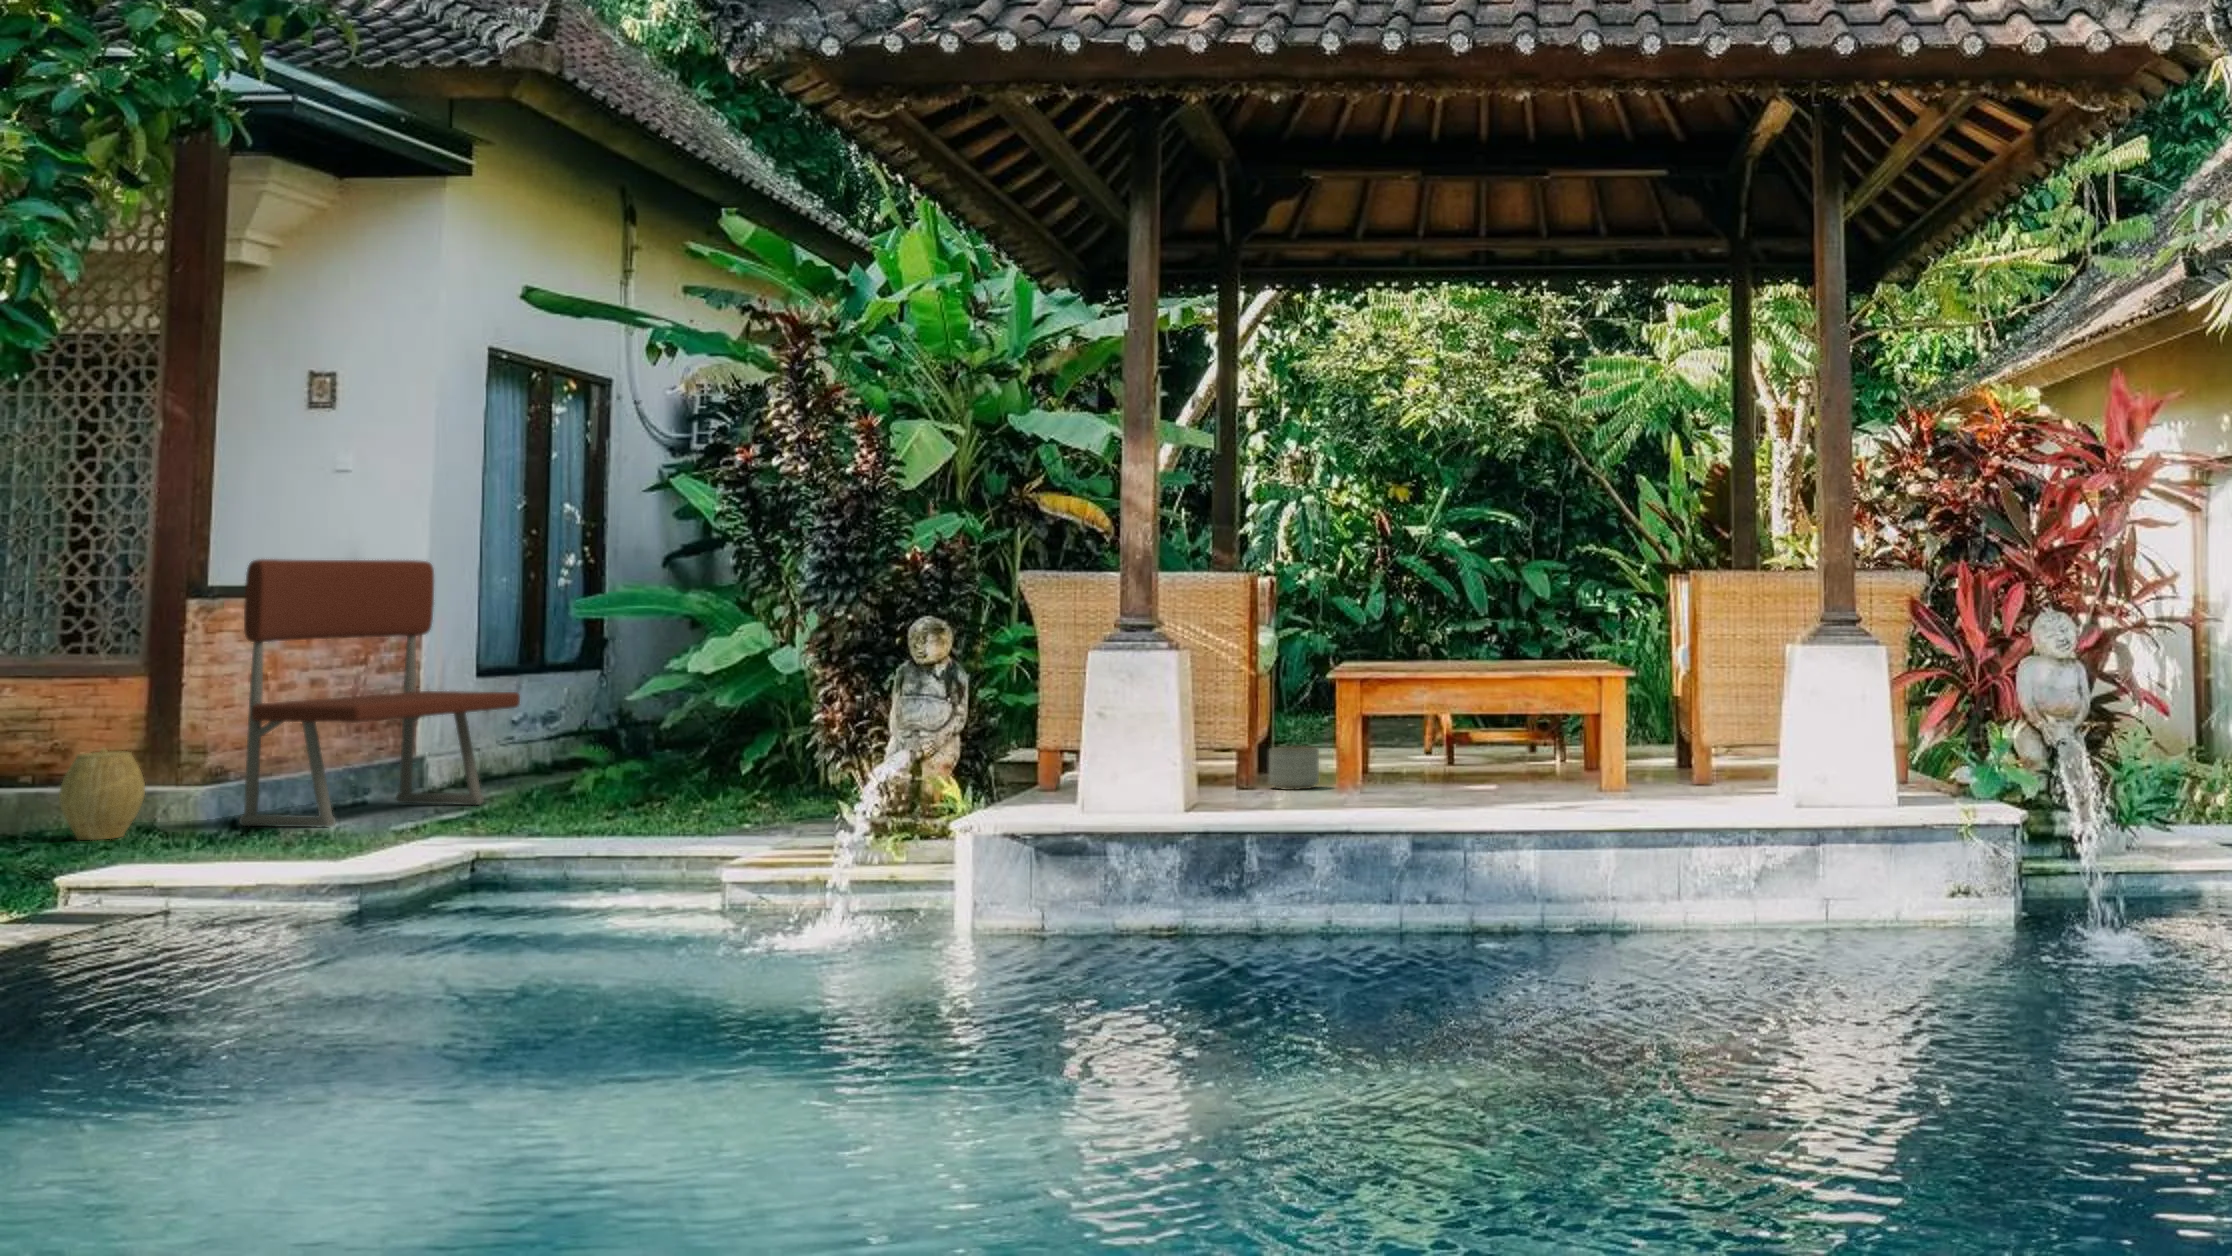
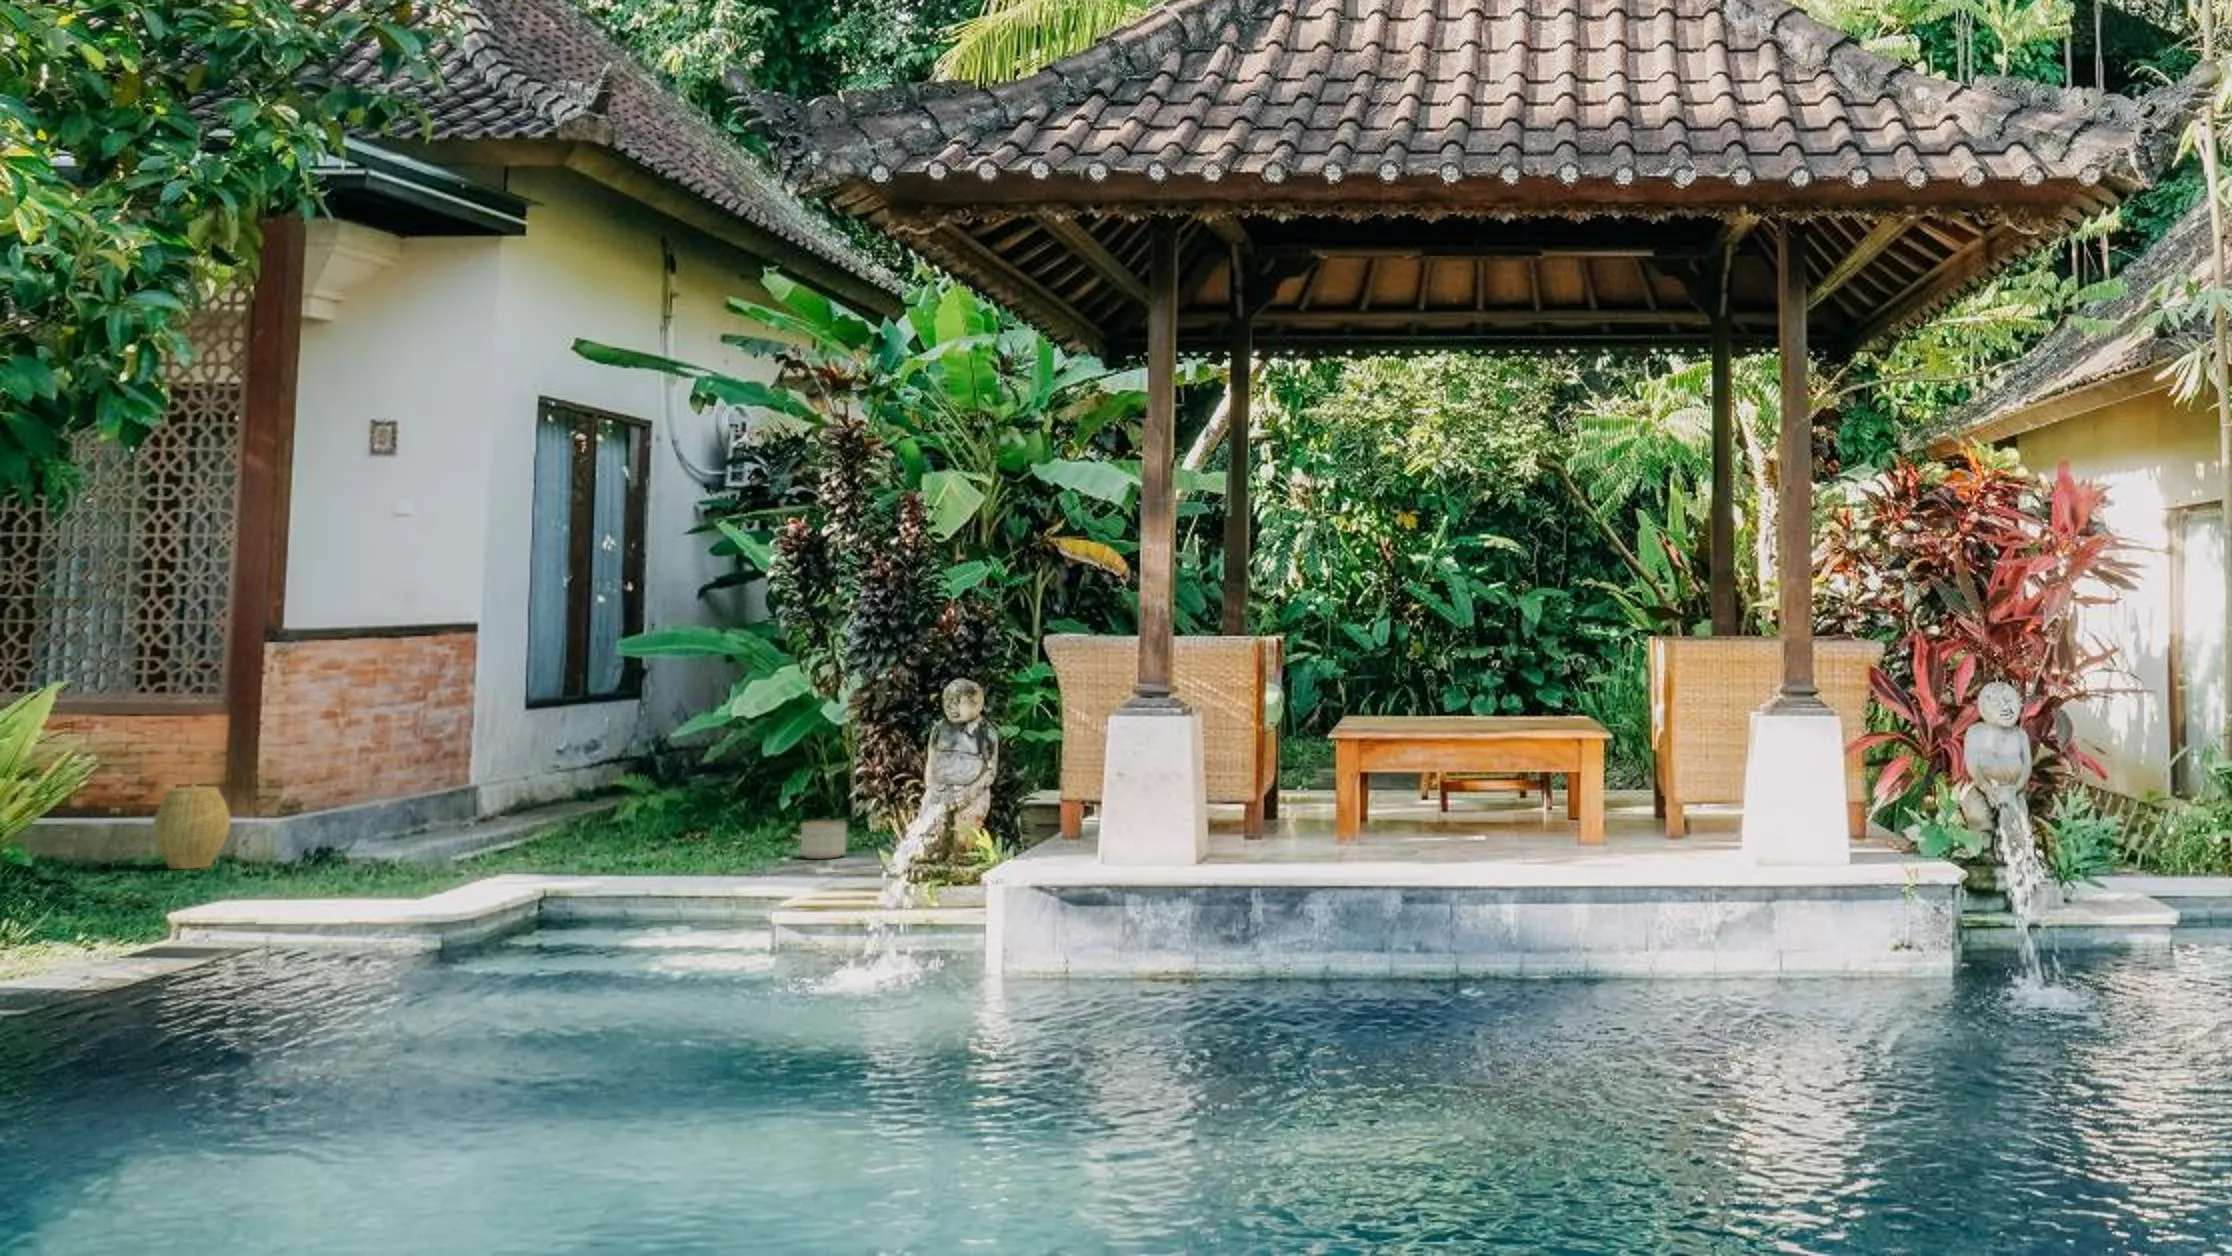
bench: present [239,559,520,828] -> none [315,605,570,859]
planter: present [1269,746,1319,790] -> present [801,821,847,859]

